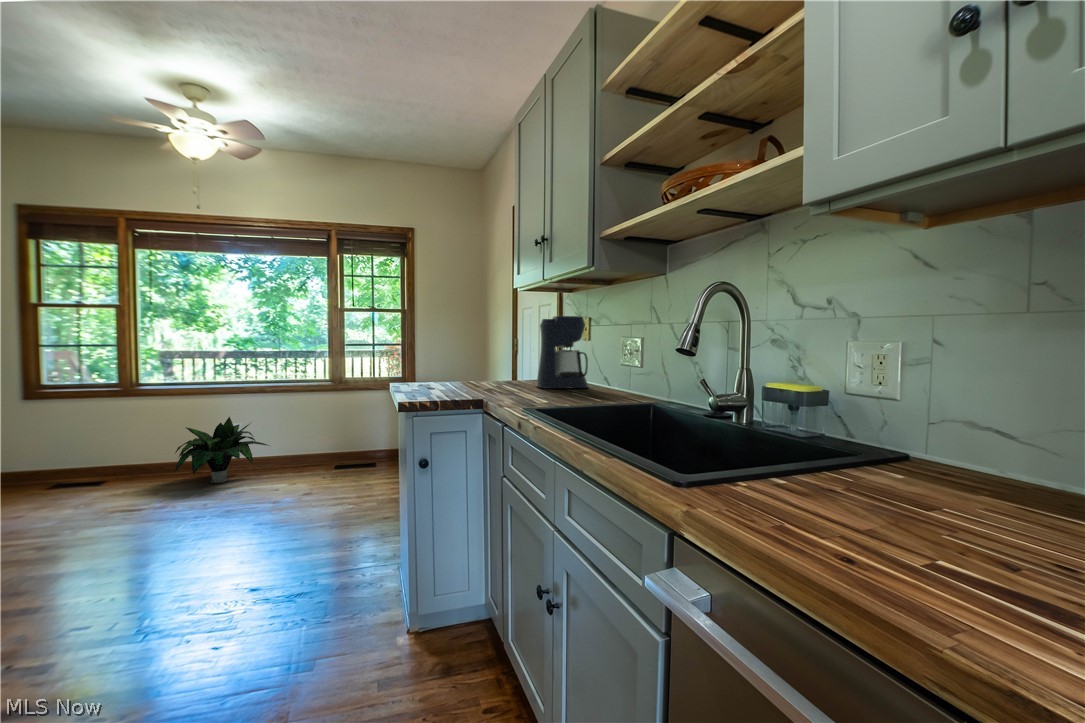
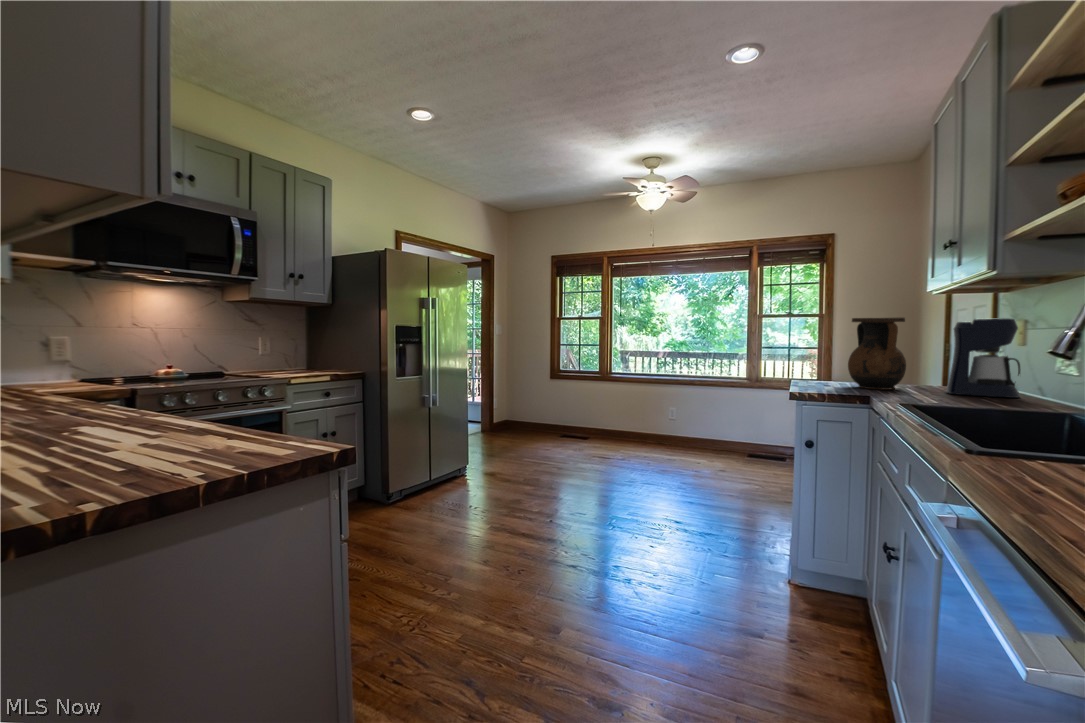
vase: none [452,312,504,388] -> present [848,318,906,390]
potted plant: present [175,417,267,483] -> none [631,402,696,453]

